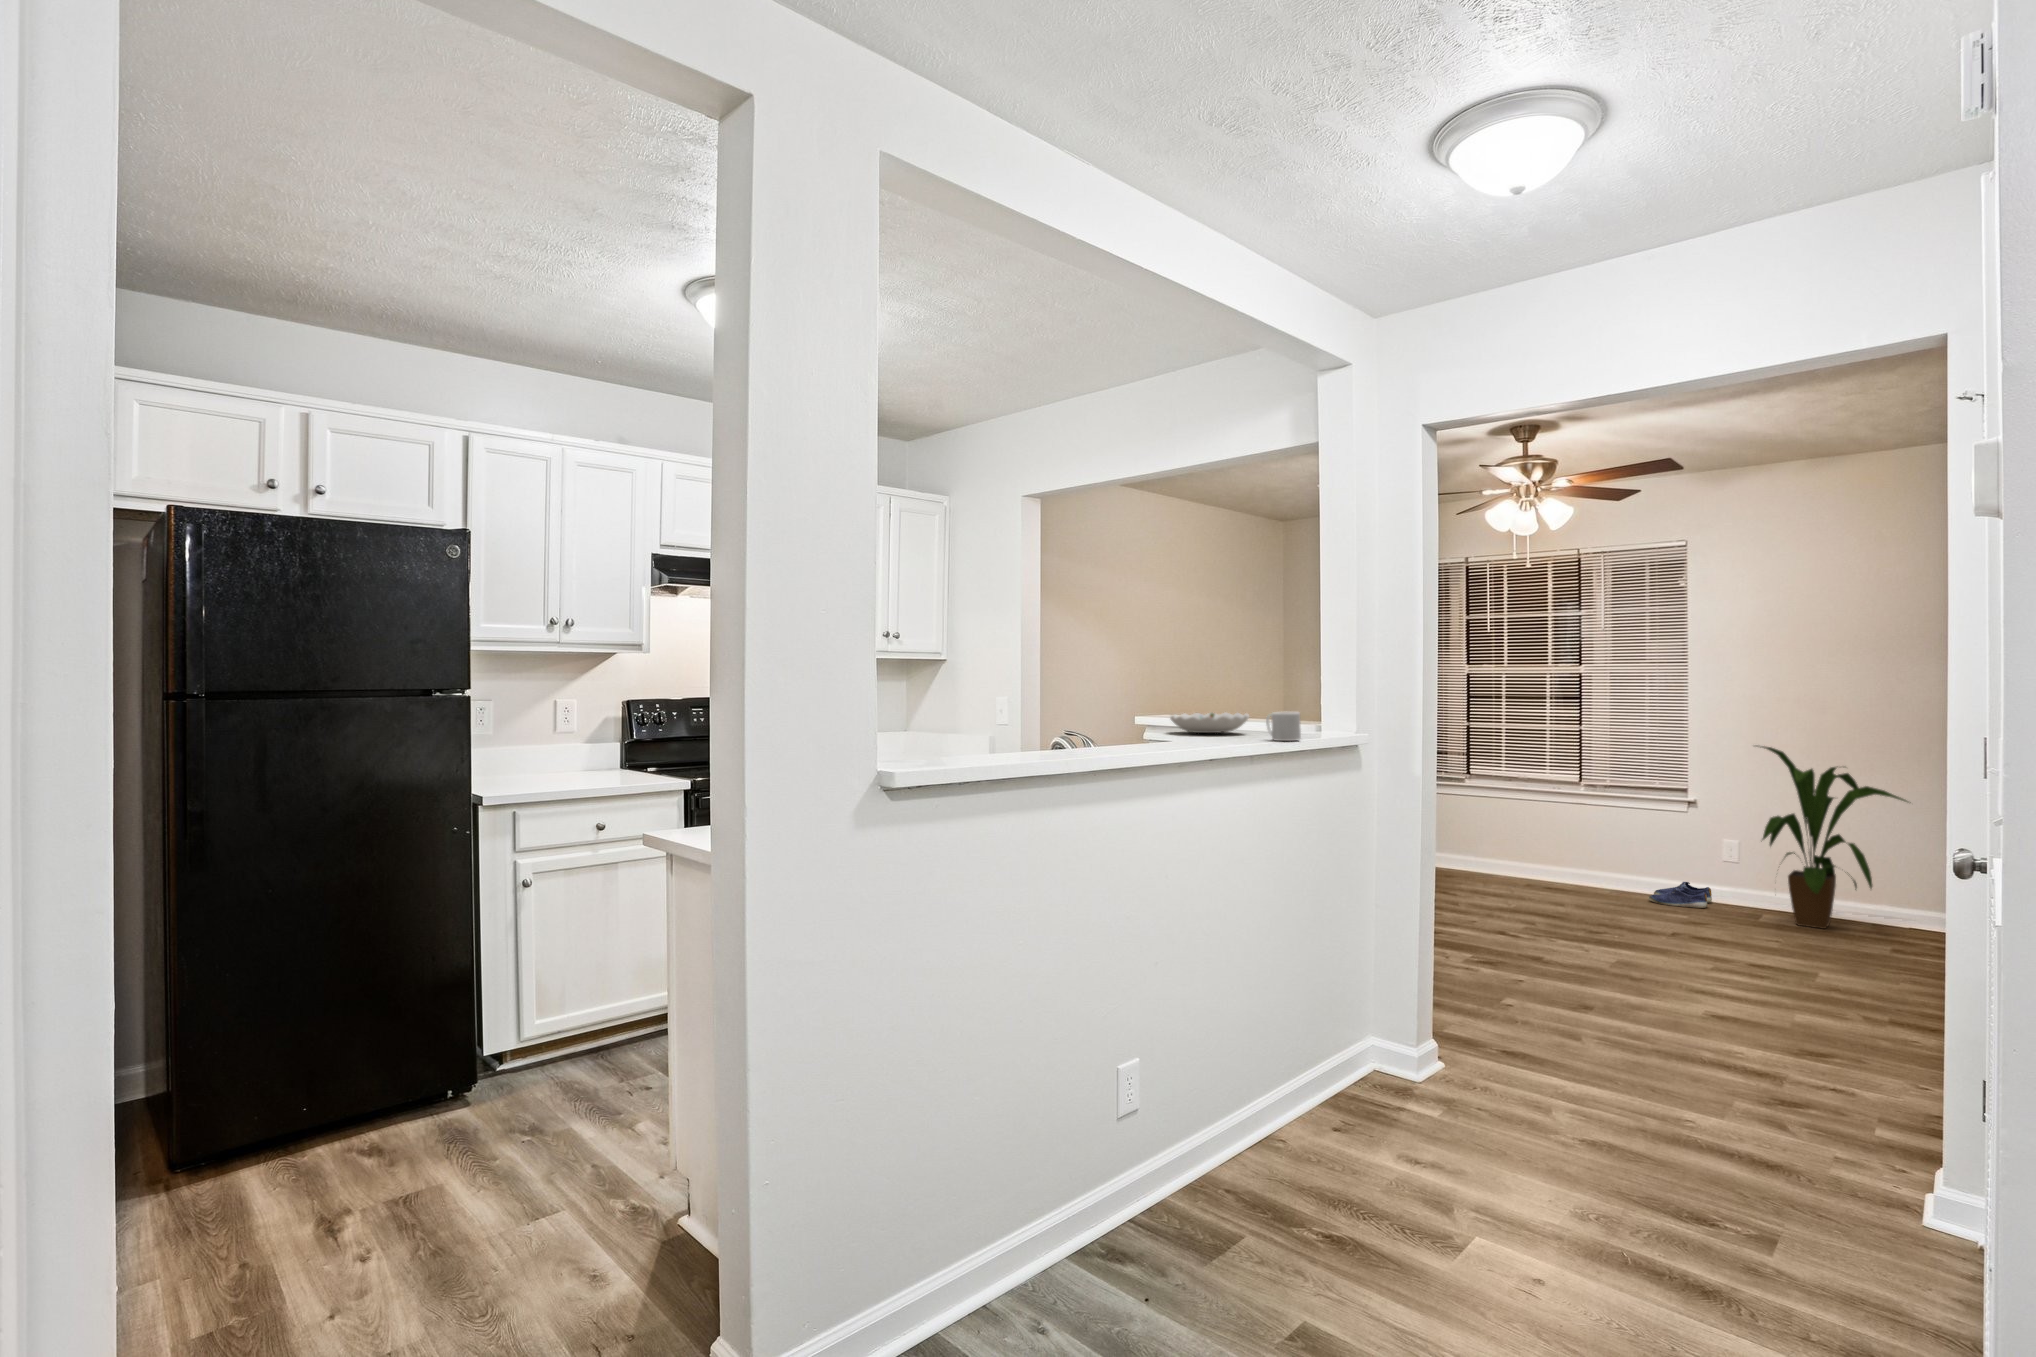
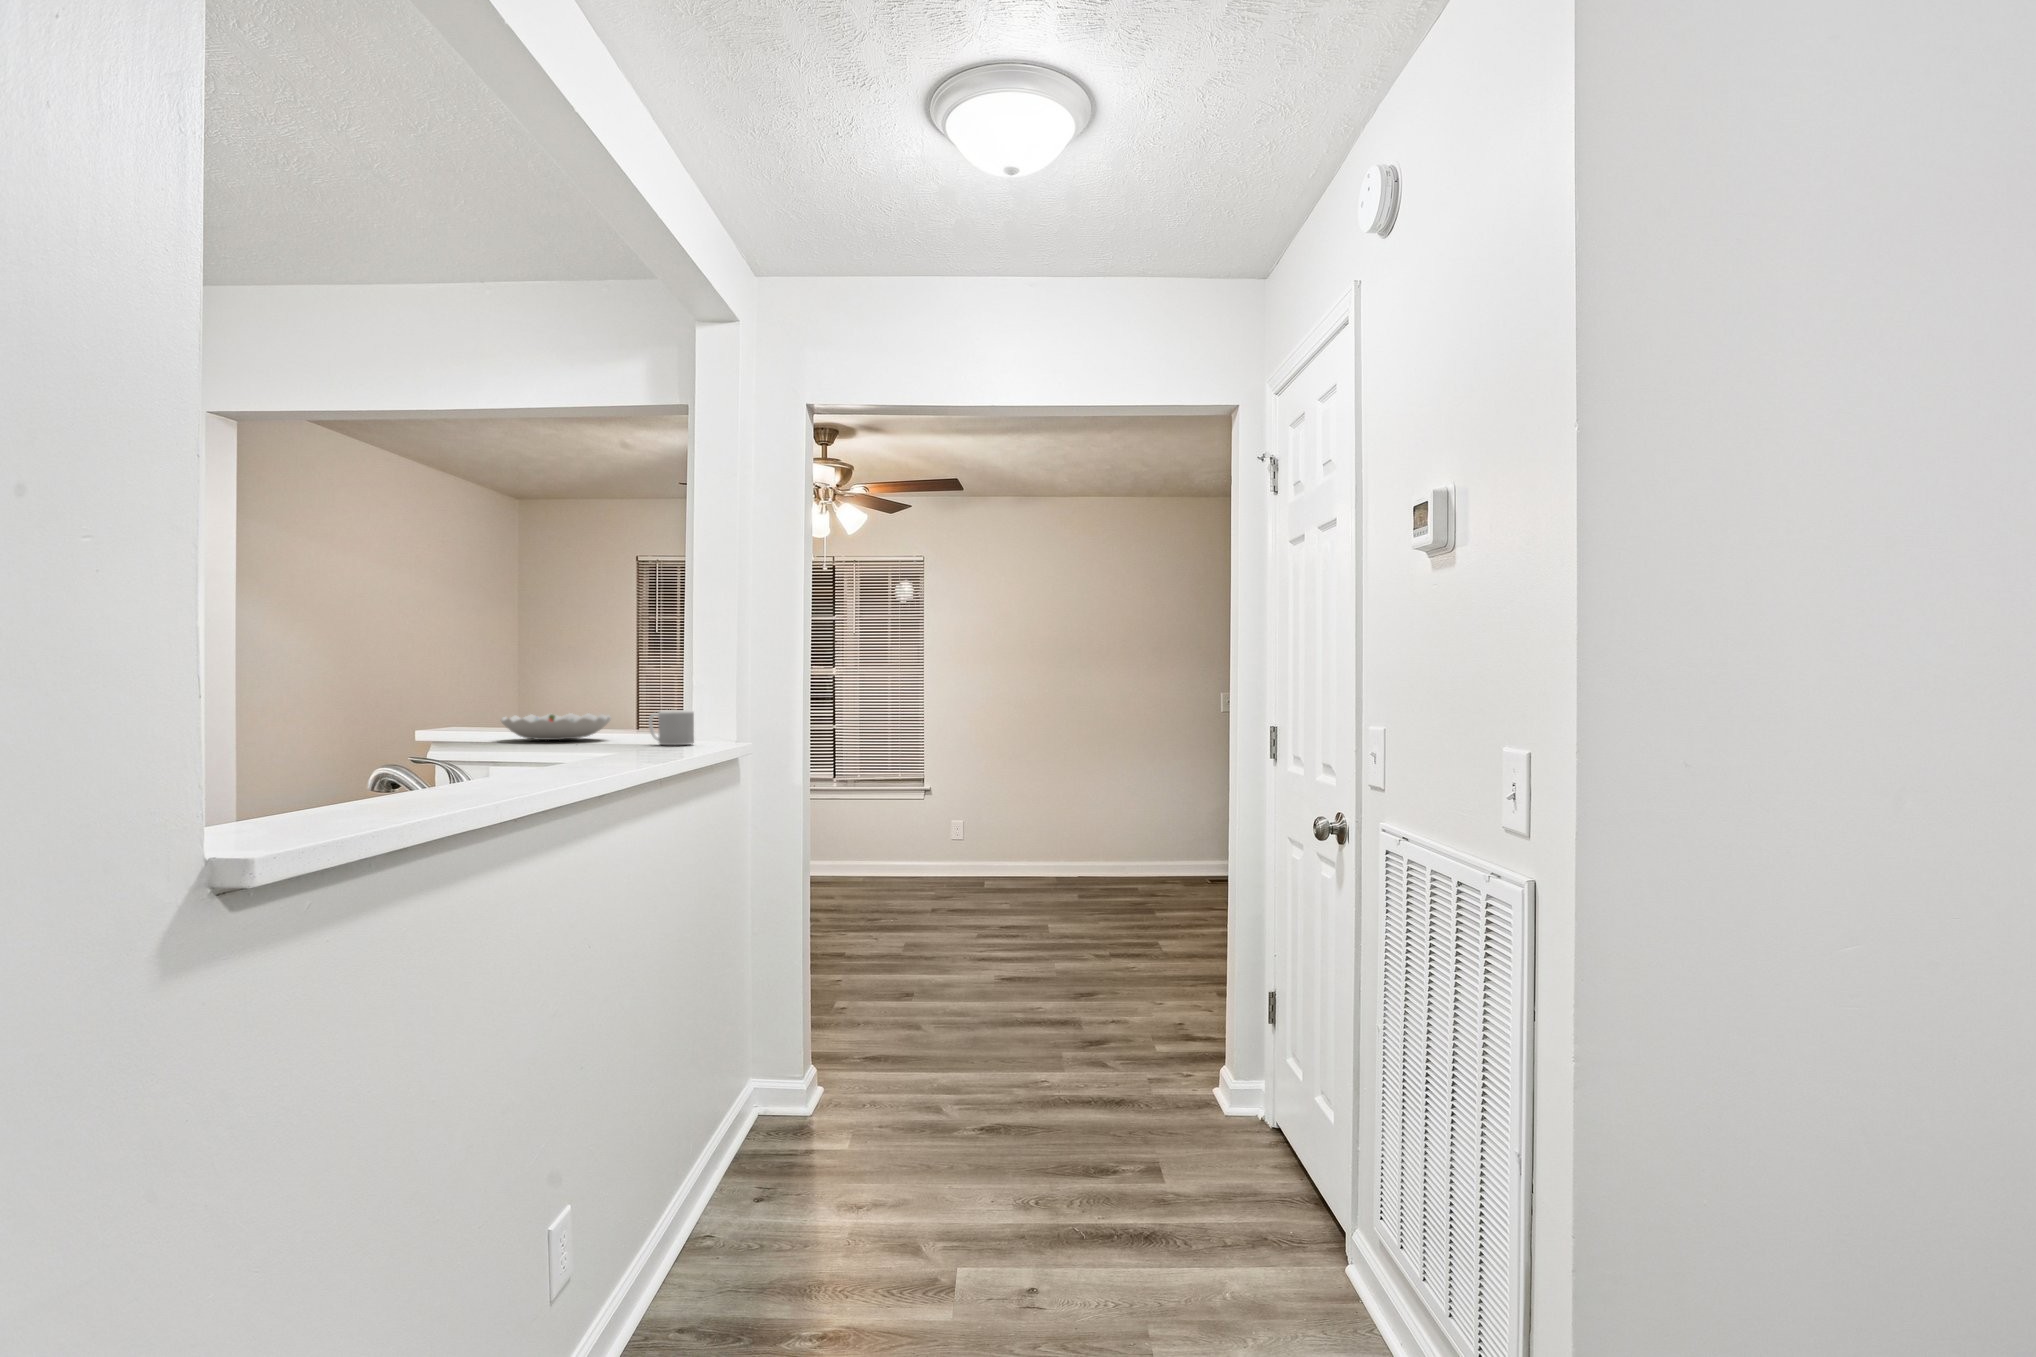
house plant: present [1760,746,1908,929] -> none [978,739,1077,888]
shoe: present [1648,882,1712,908] -> none [897,862,942,885]

